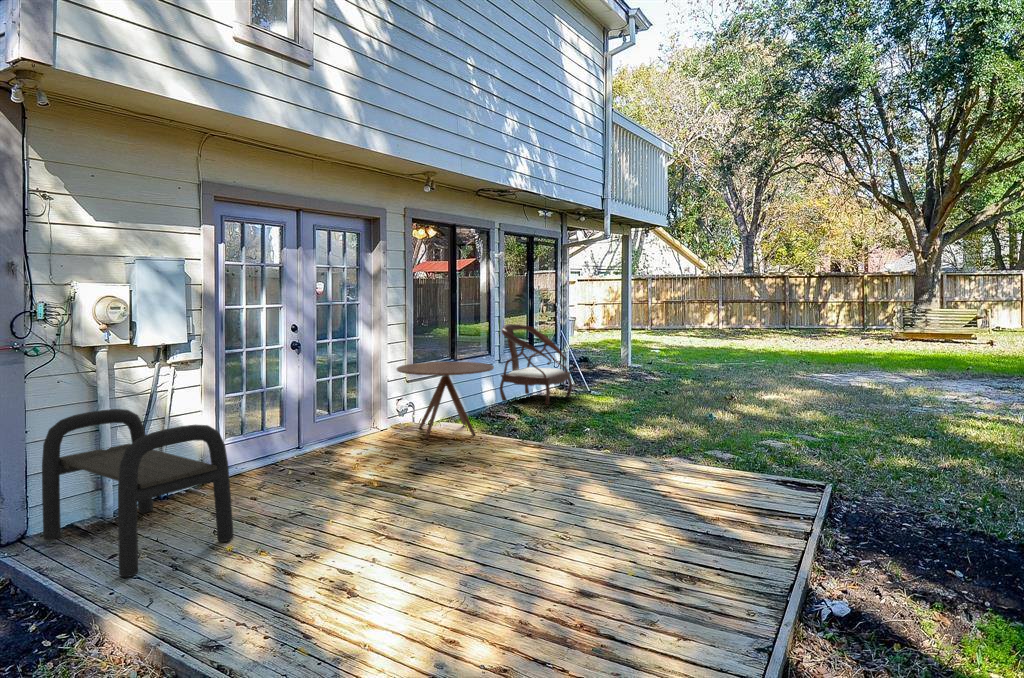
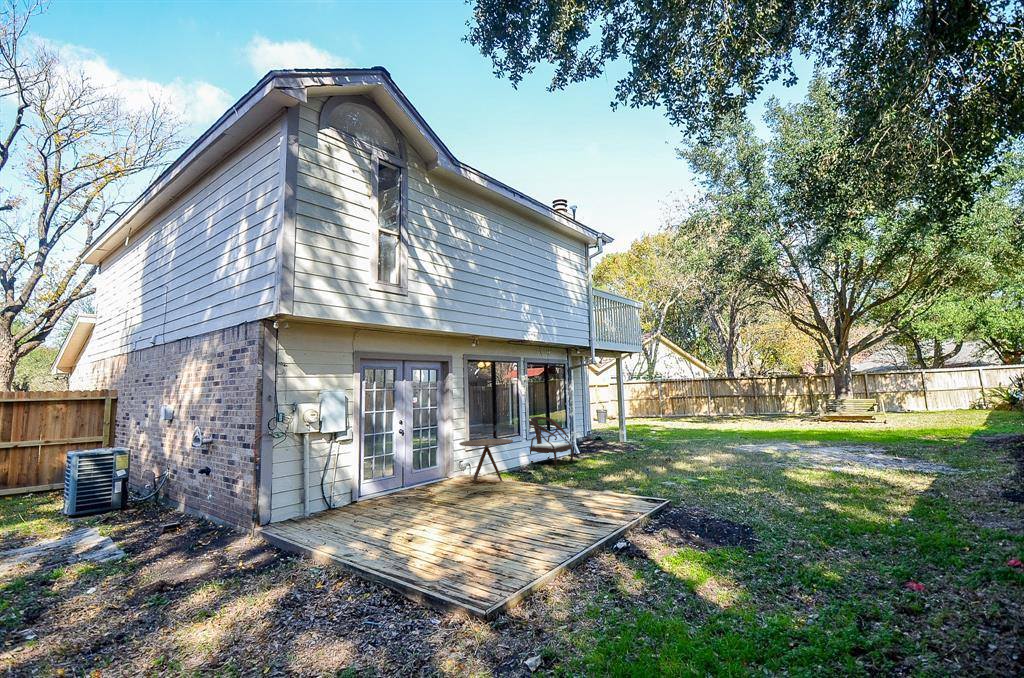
bench: present [42,409,234,577] -> none [274,463,356,540]

